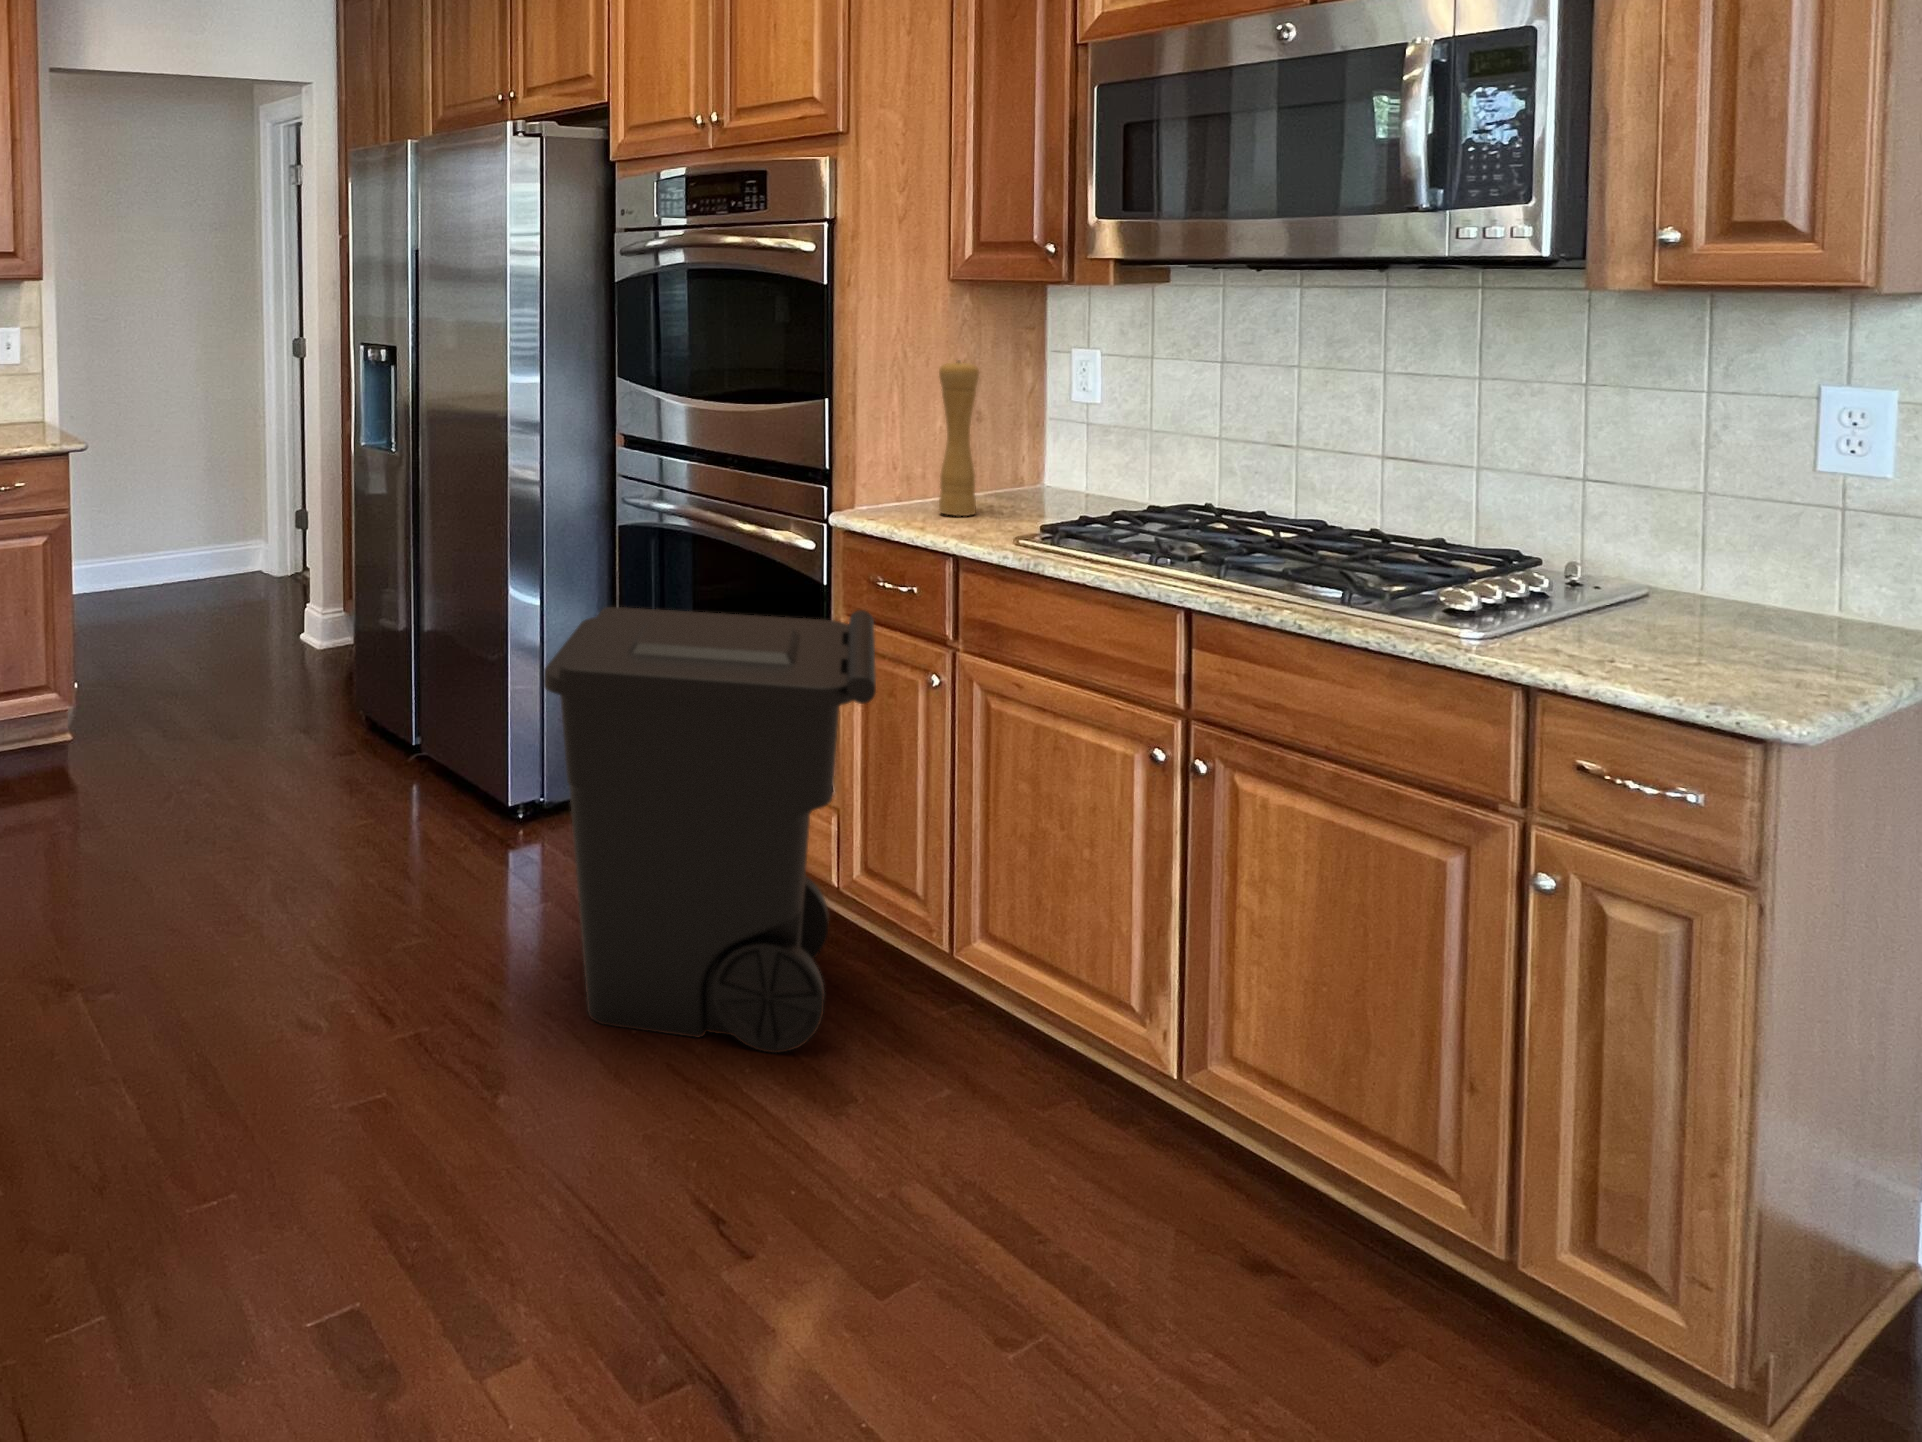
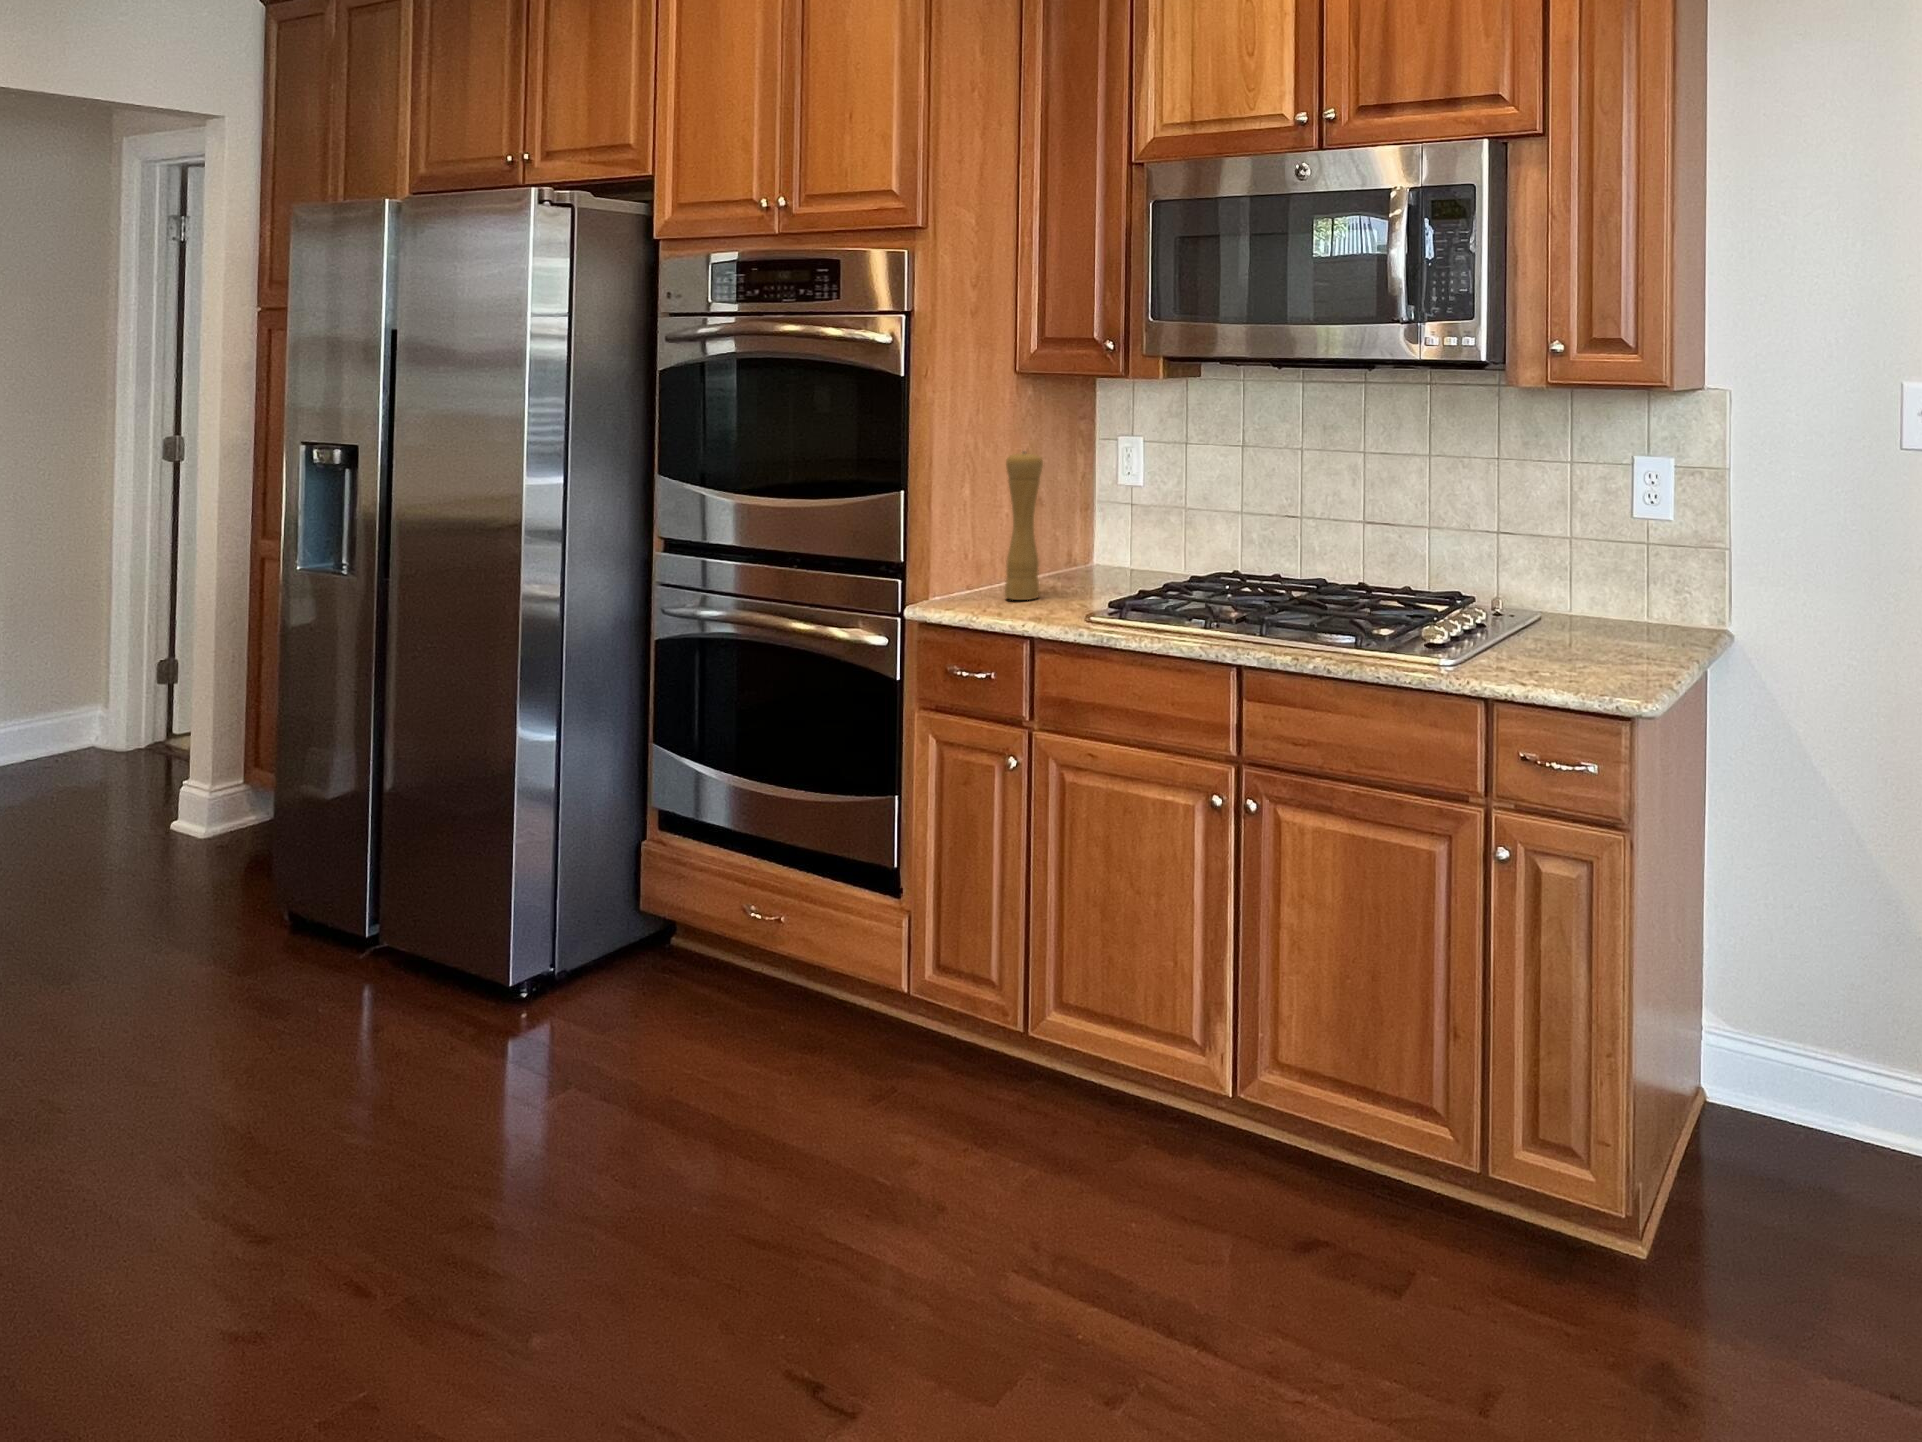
trash can: present [544,607,876,1053] -> none [605,701,968,1194]

